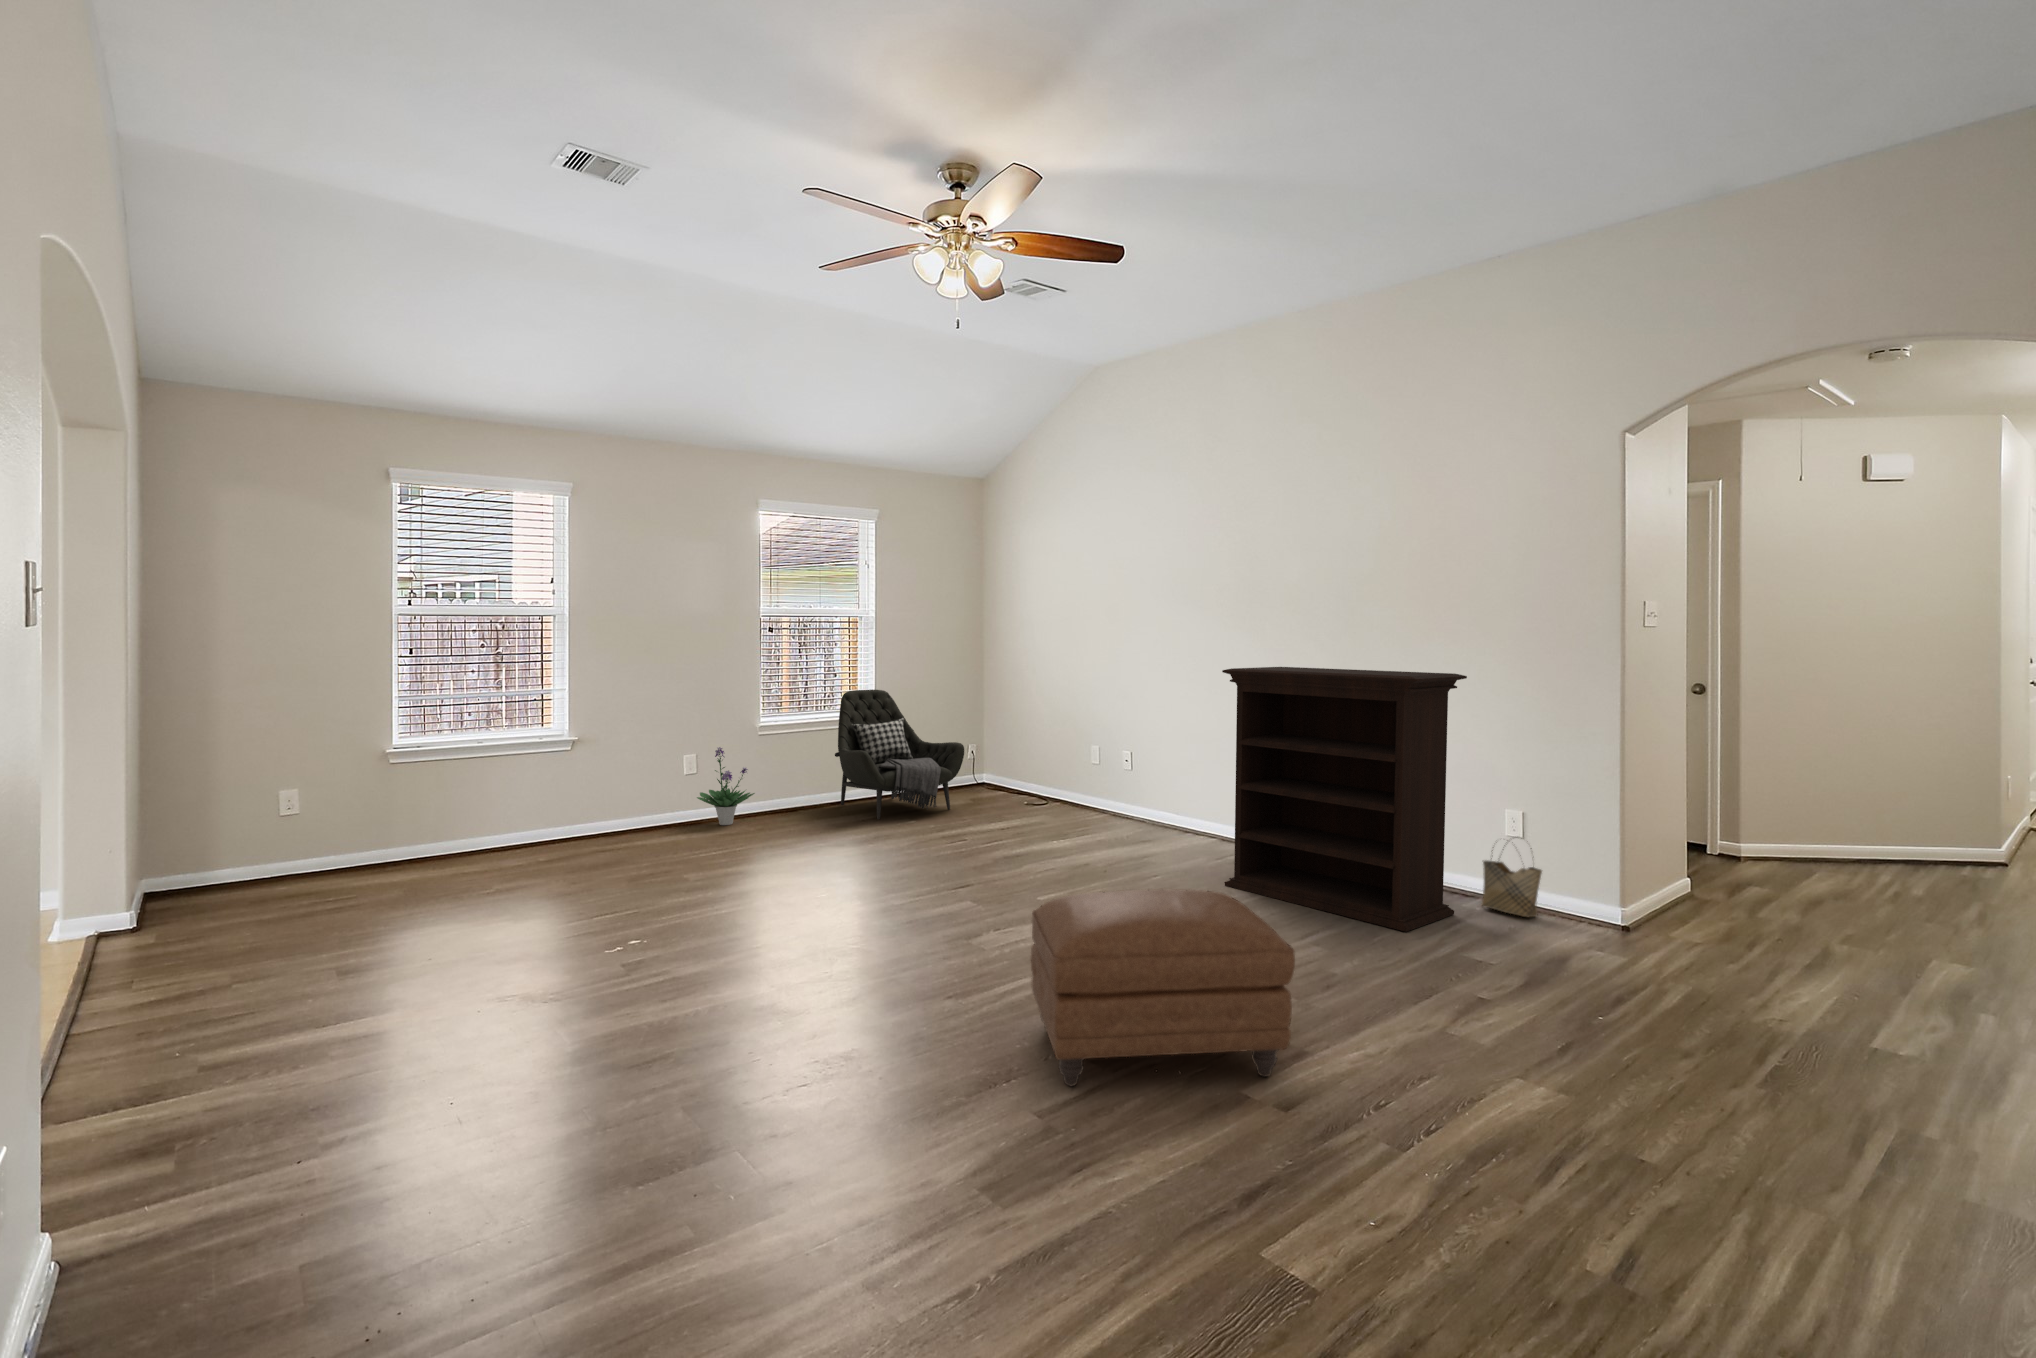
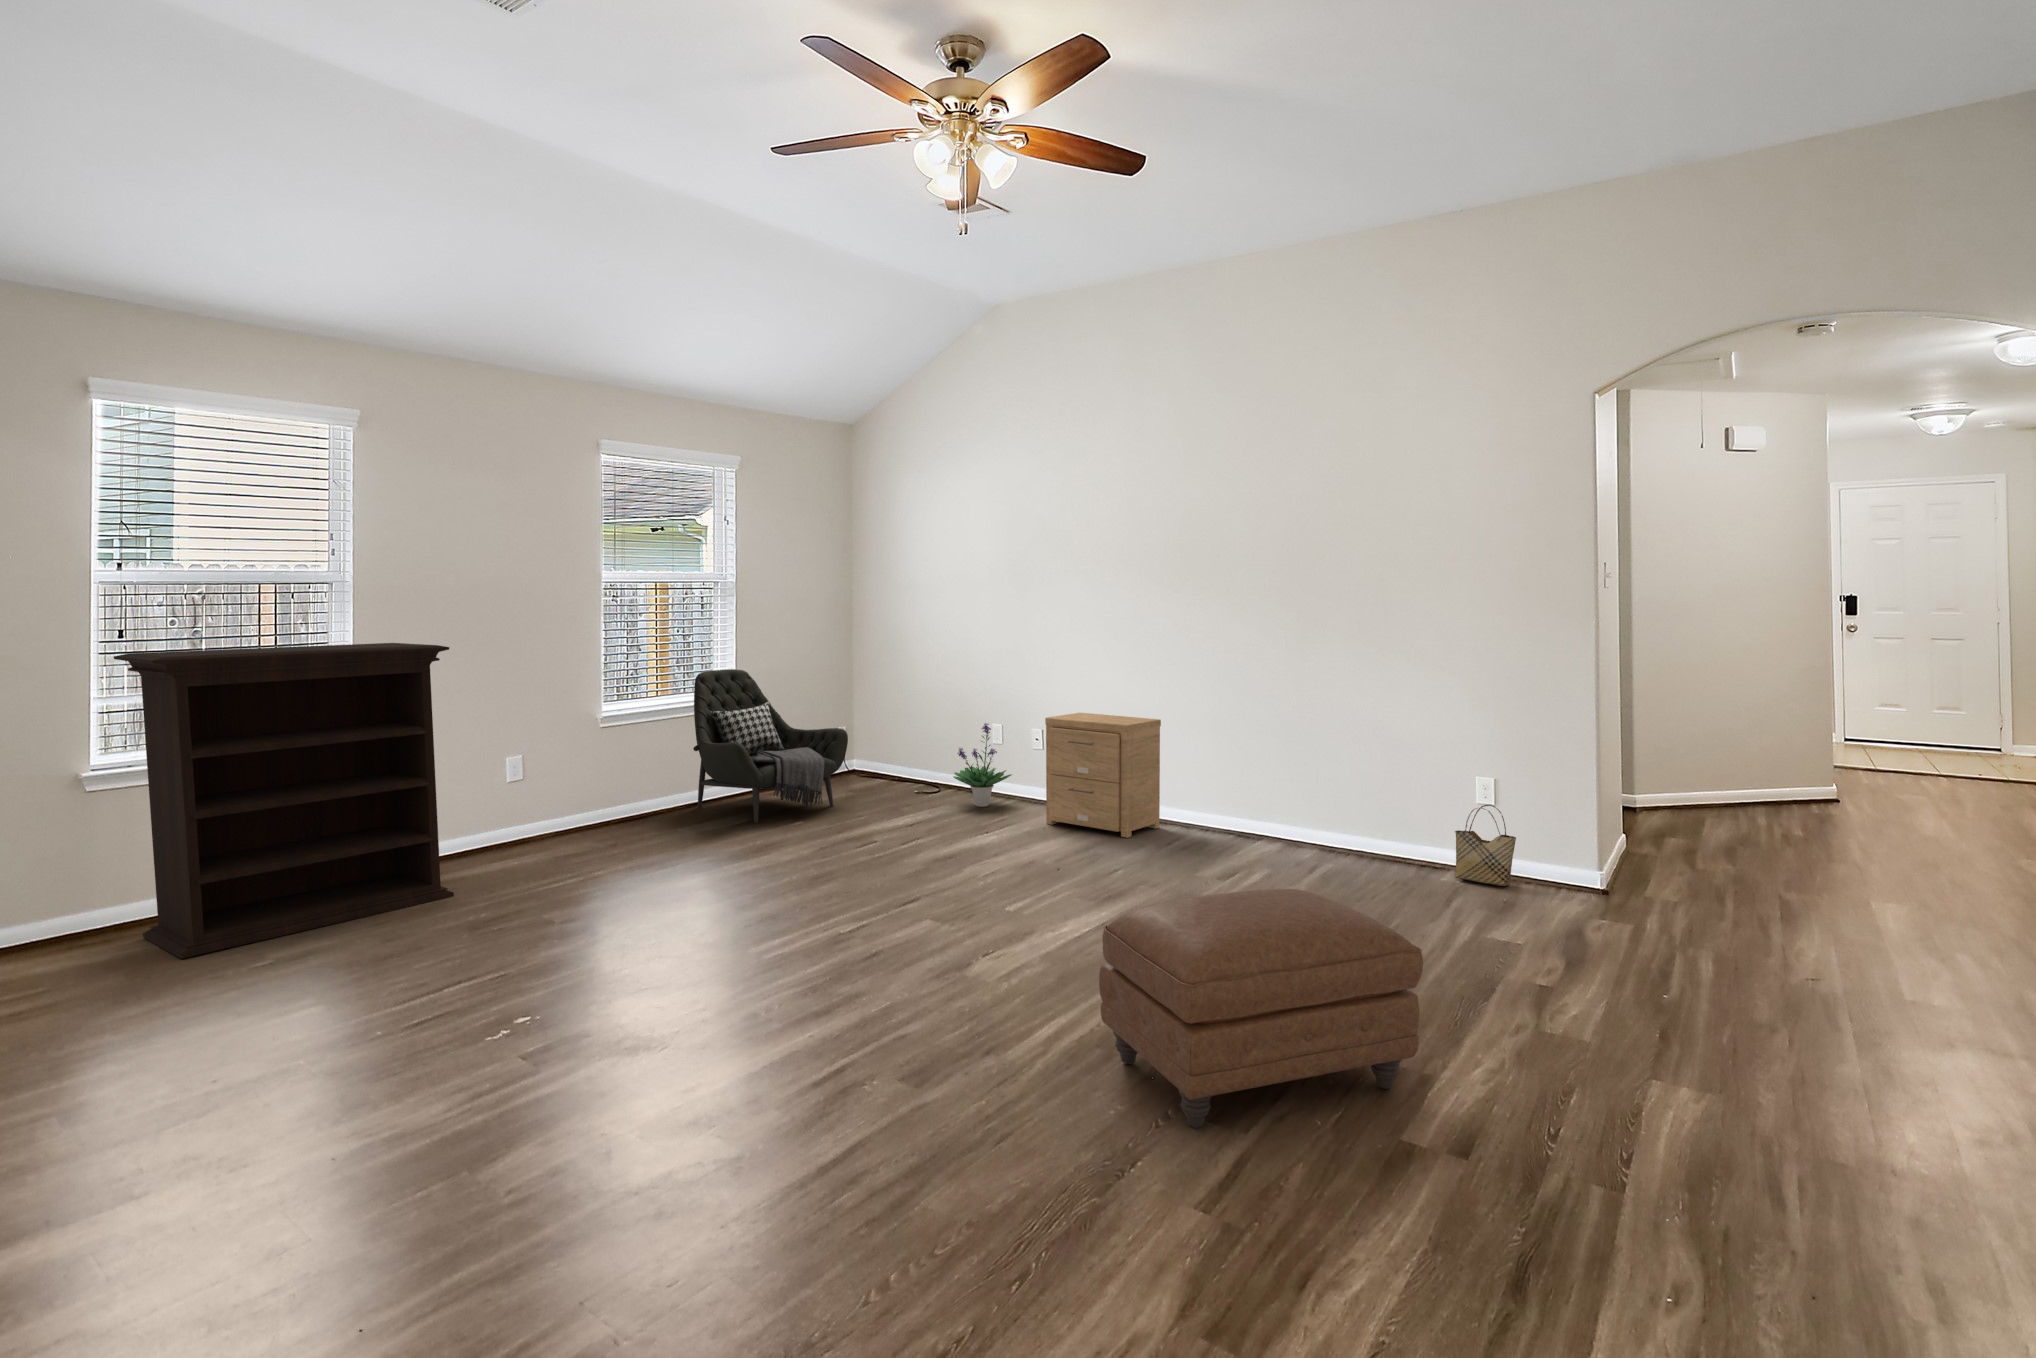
bookshelf: present [1222,667,1467,932] -> present [114,643,454,959]
side table: none [1123,736,1226,850] -> present [1045,713,1161,838]
potted plant: present [697,747,755,825] -> present [954,723,1011,807]

